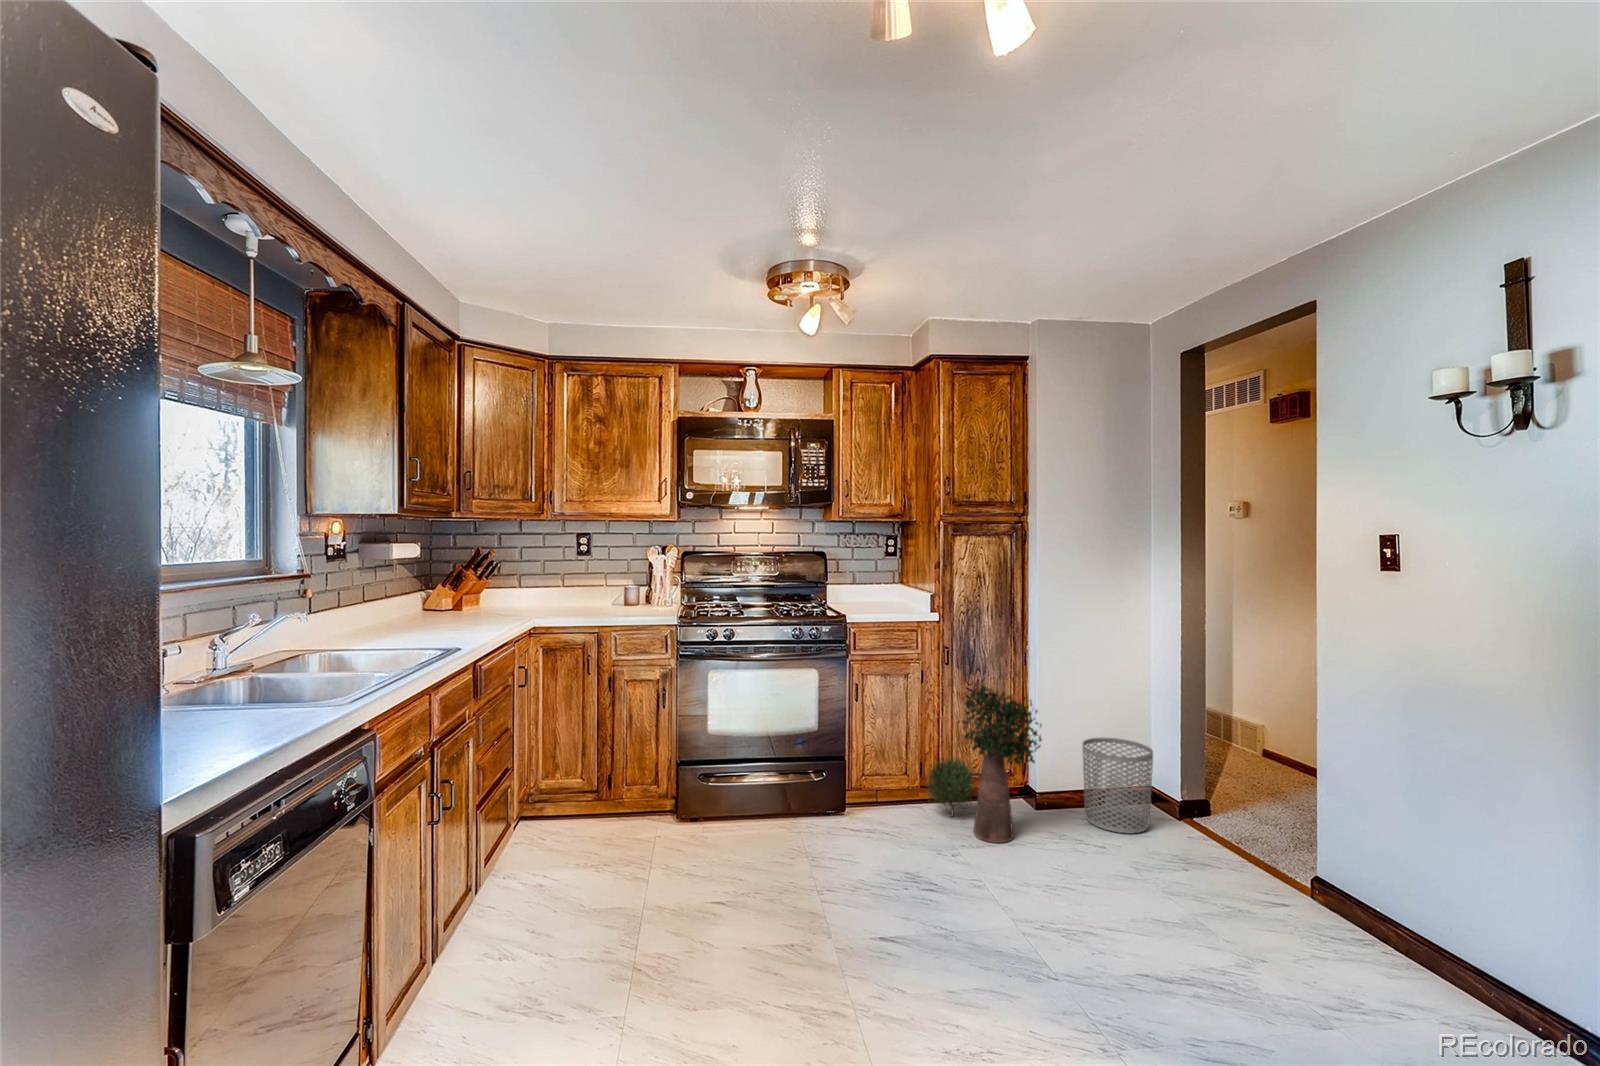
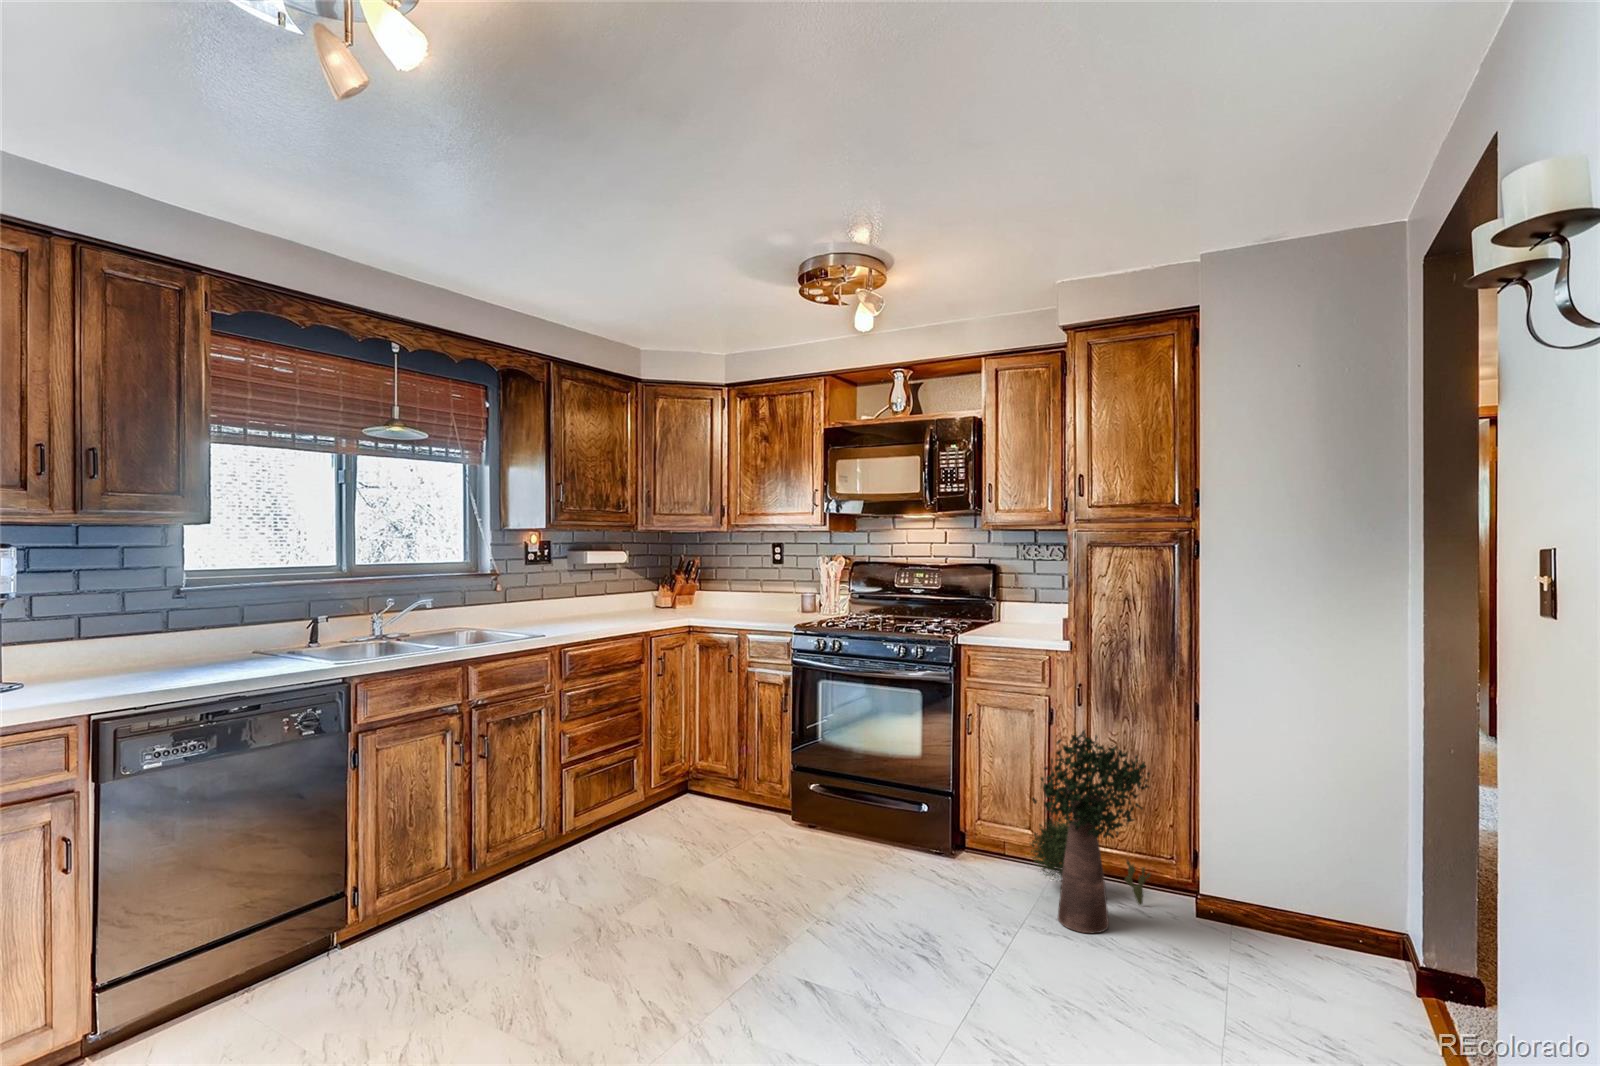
waste bin: present [1083,738,1153,833] -> none [1238,835,1349,984]

